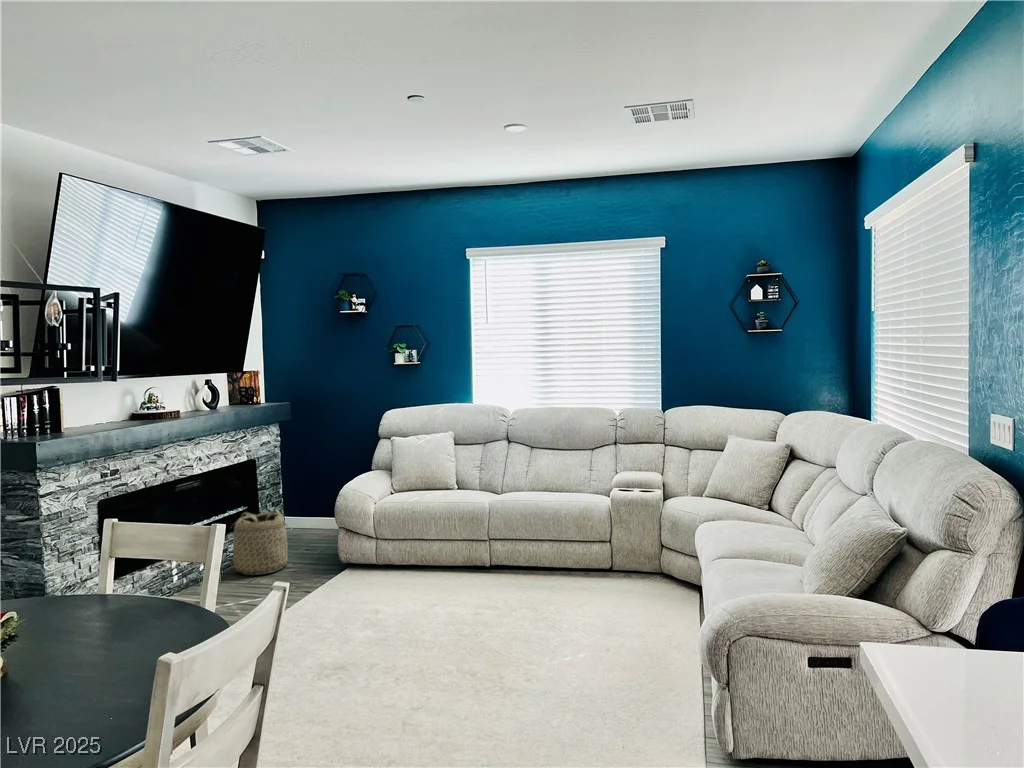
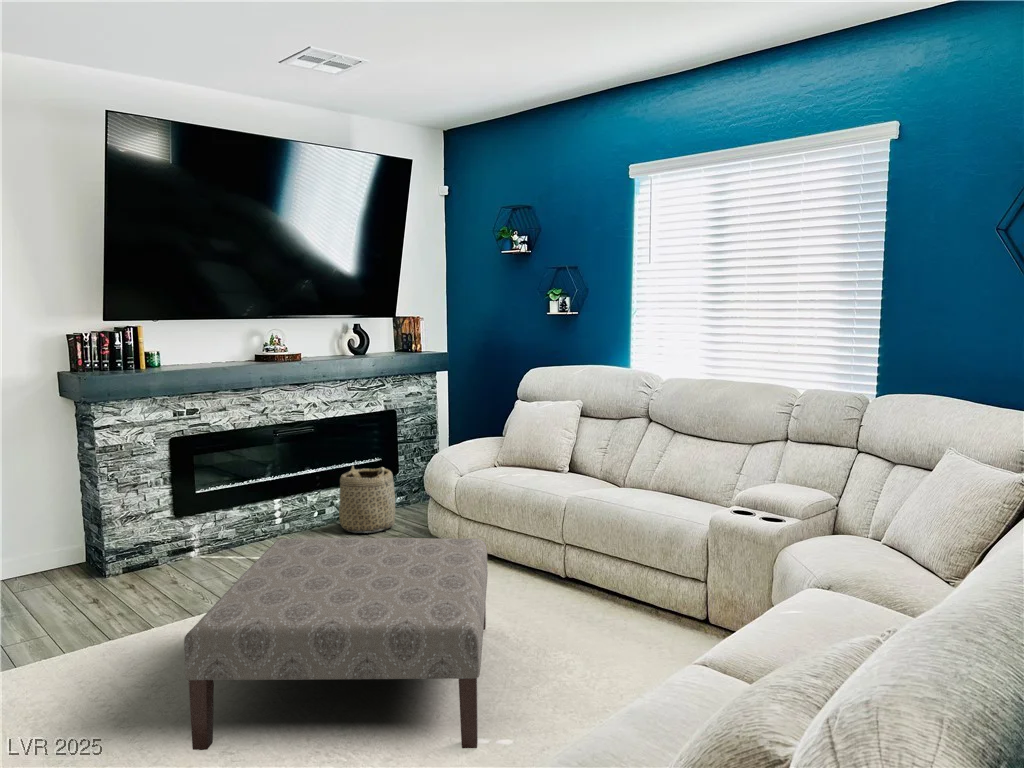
ottoman: none [316,535,574,711] -> present [184,538,488,750]

